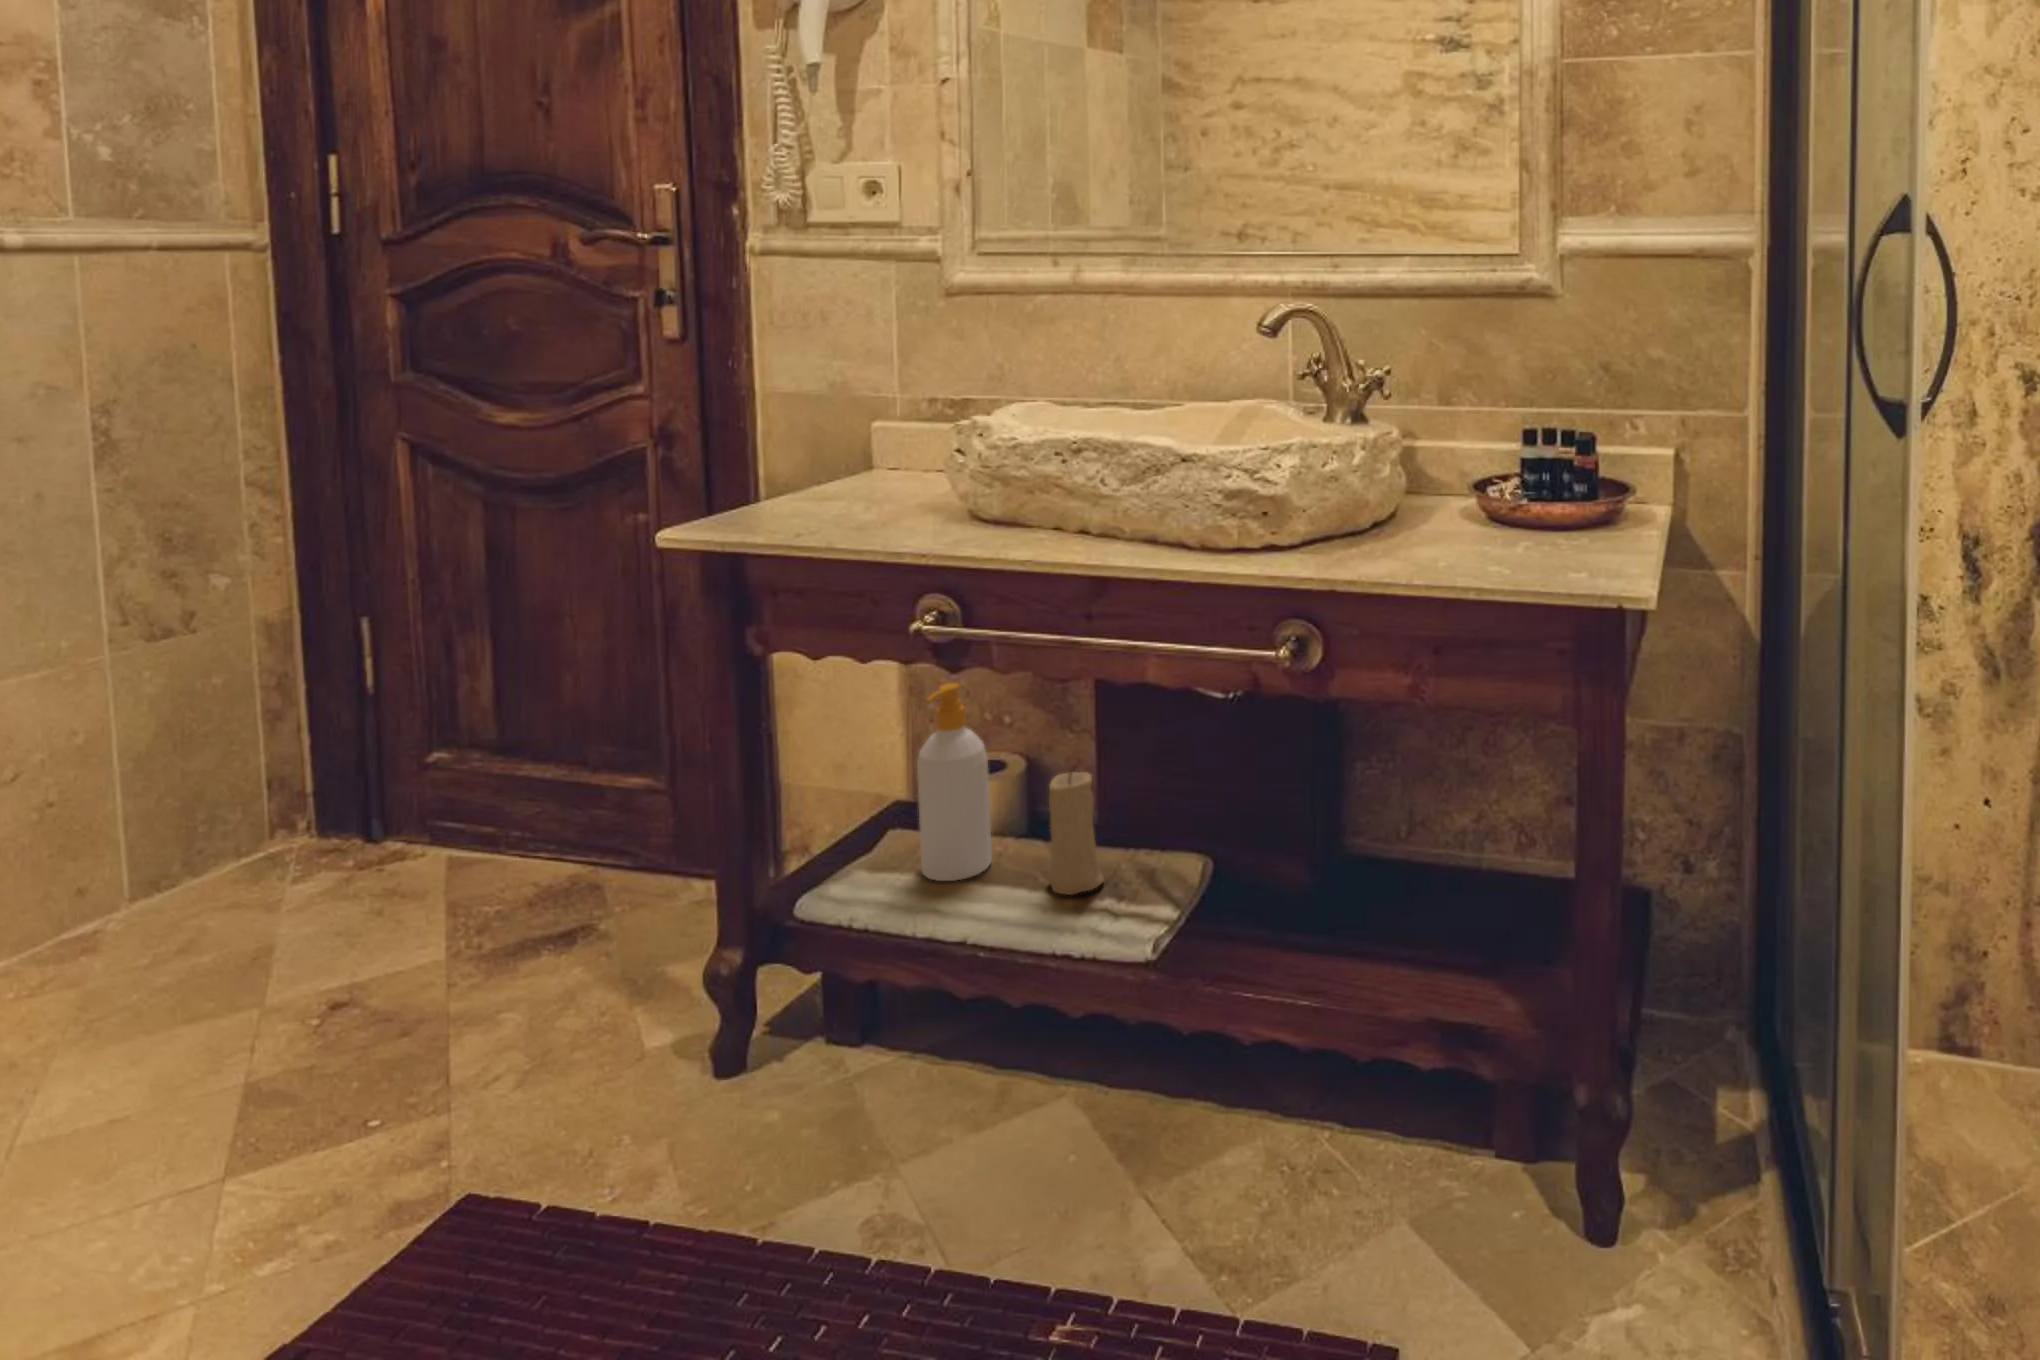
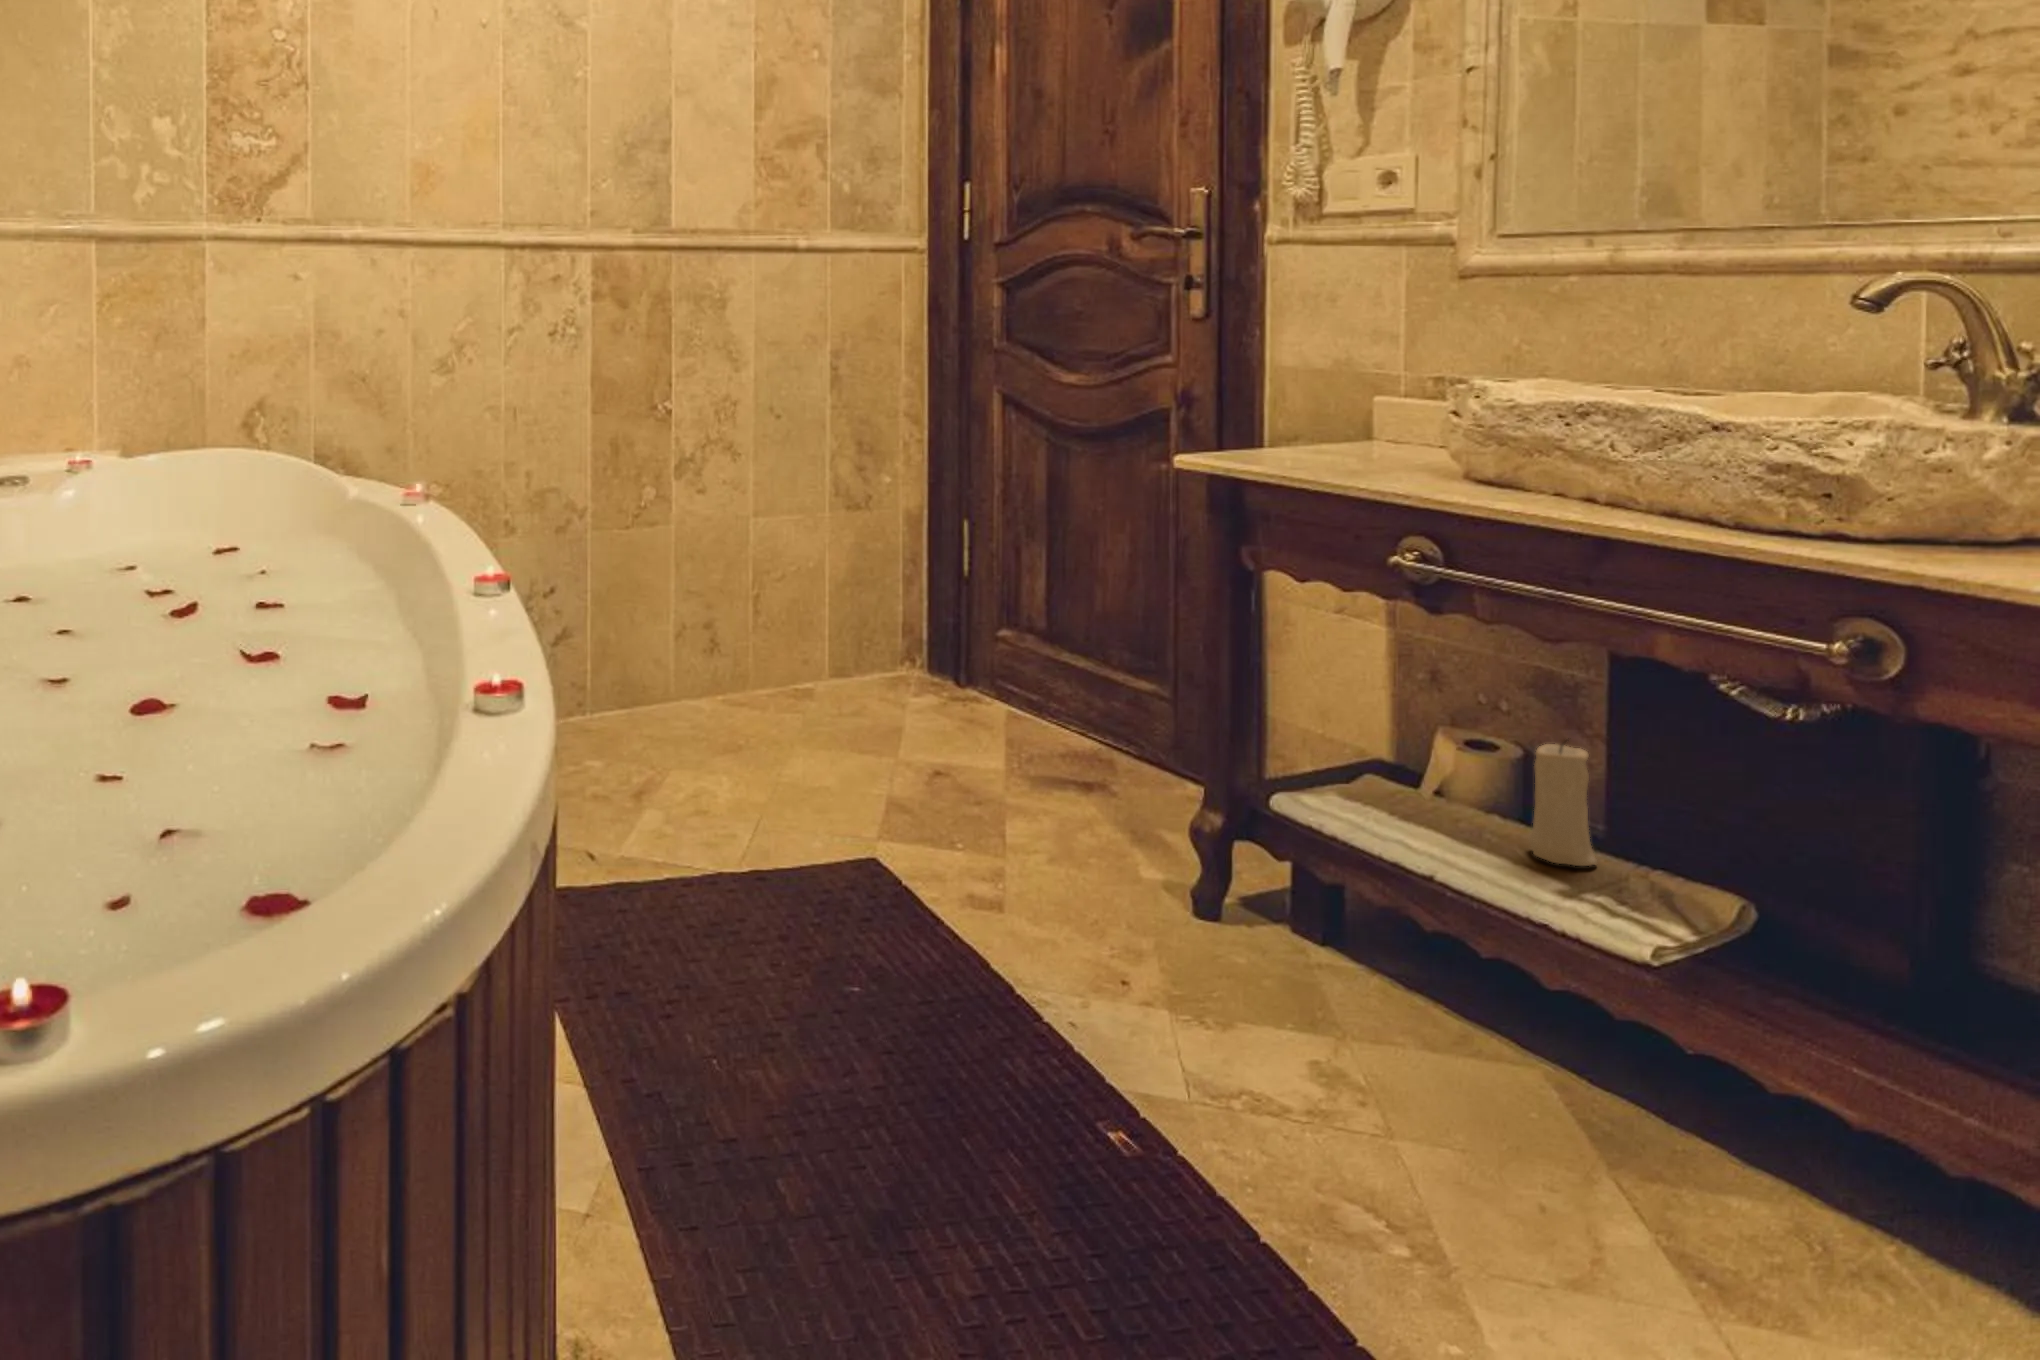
soap bottle: present [917,683,992,881] -> none [1394,634,1471,821]

